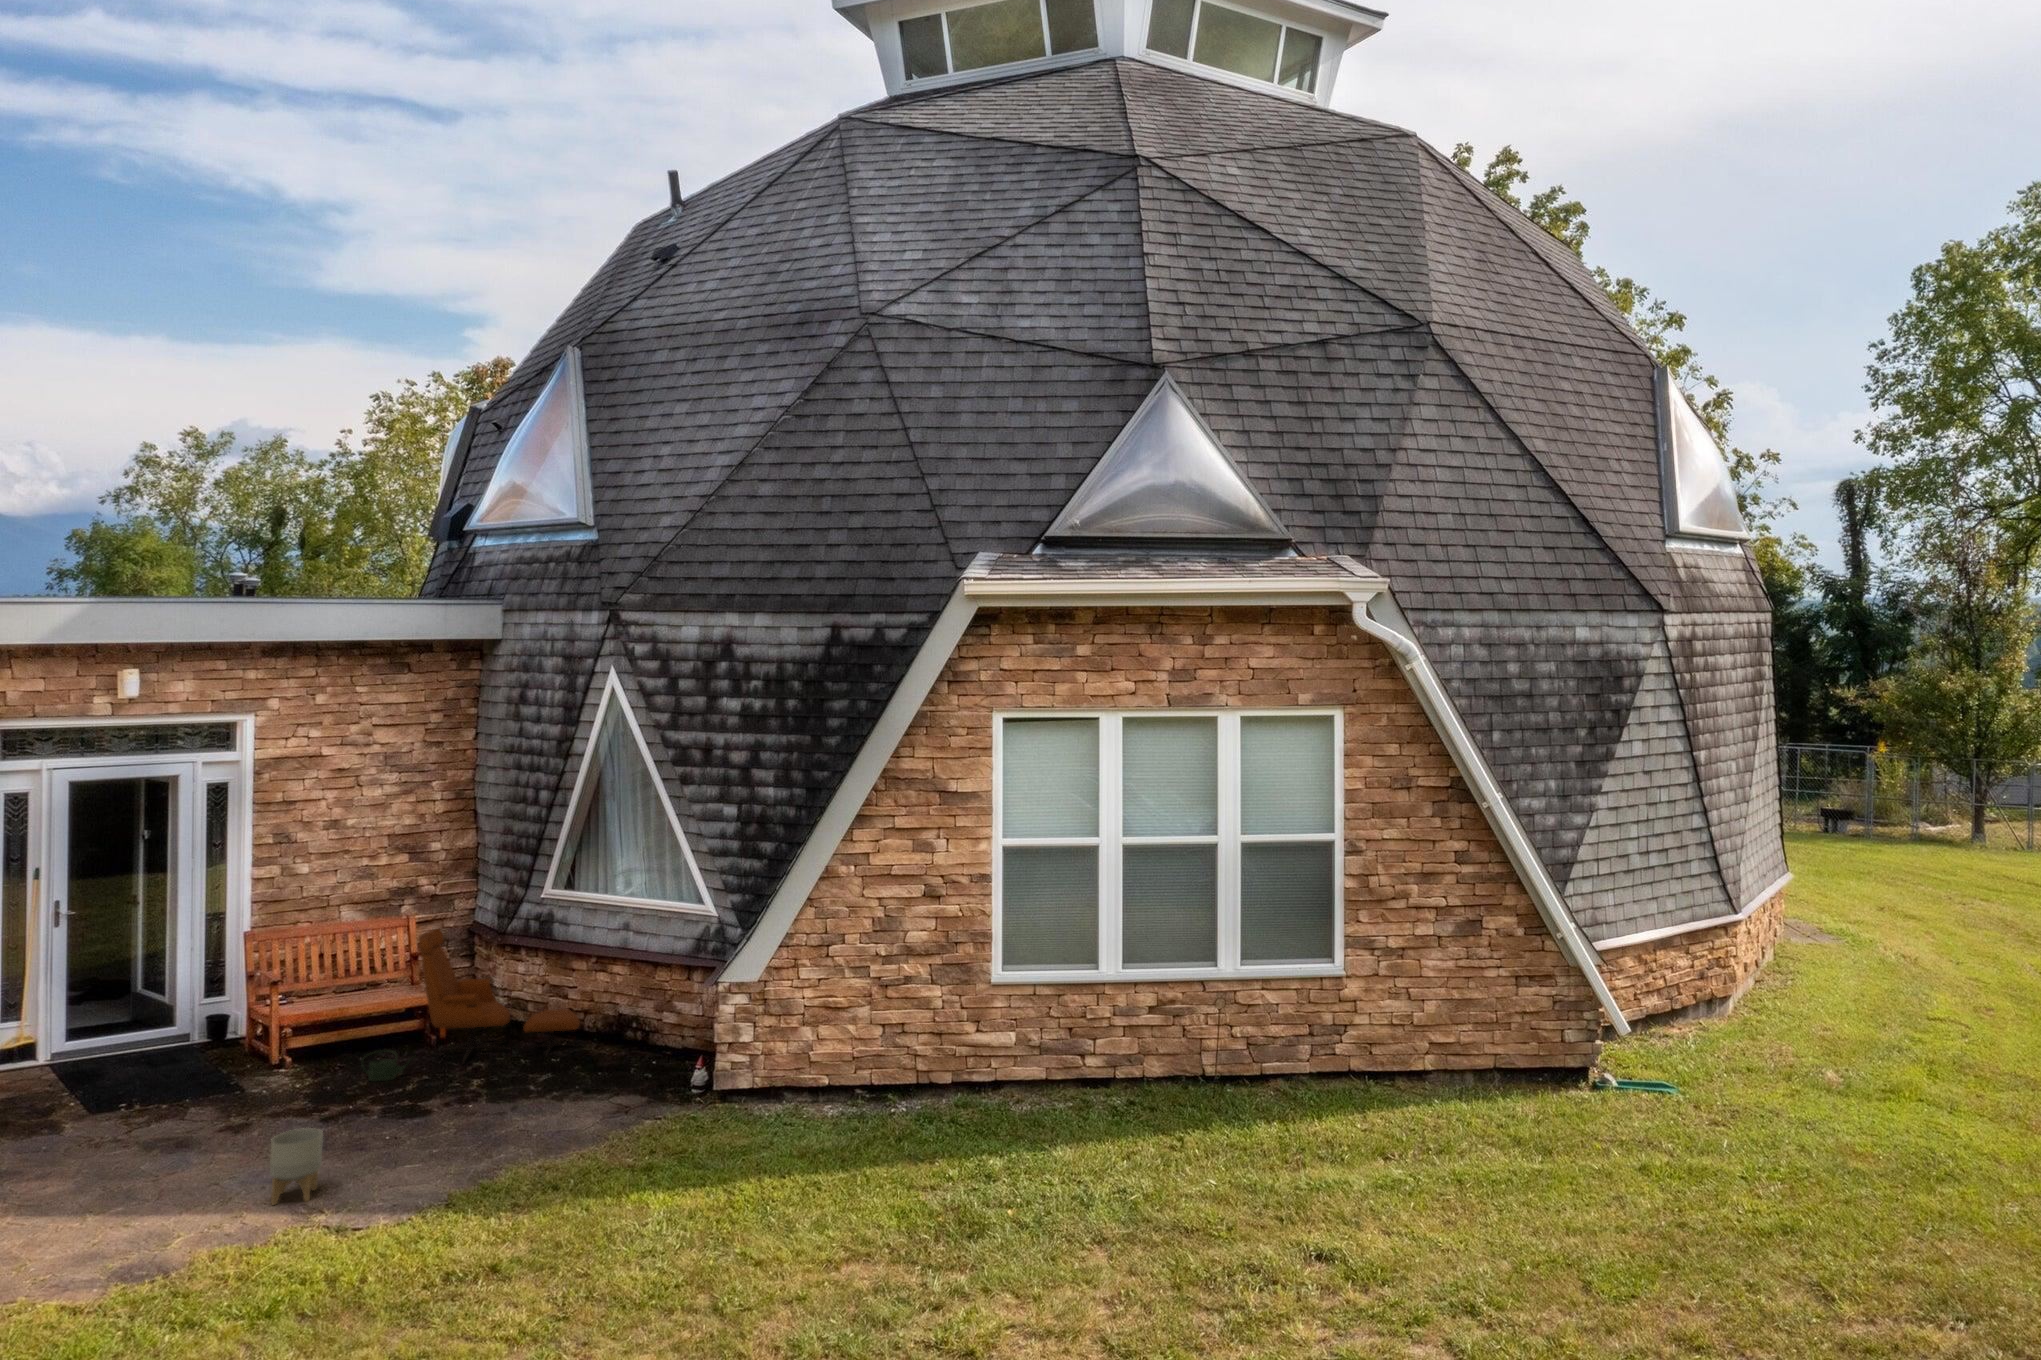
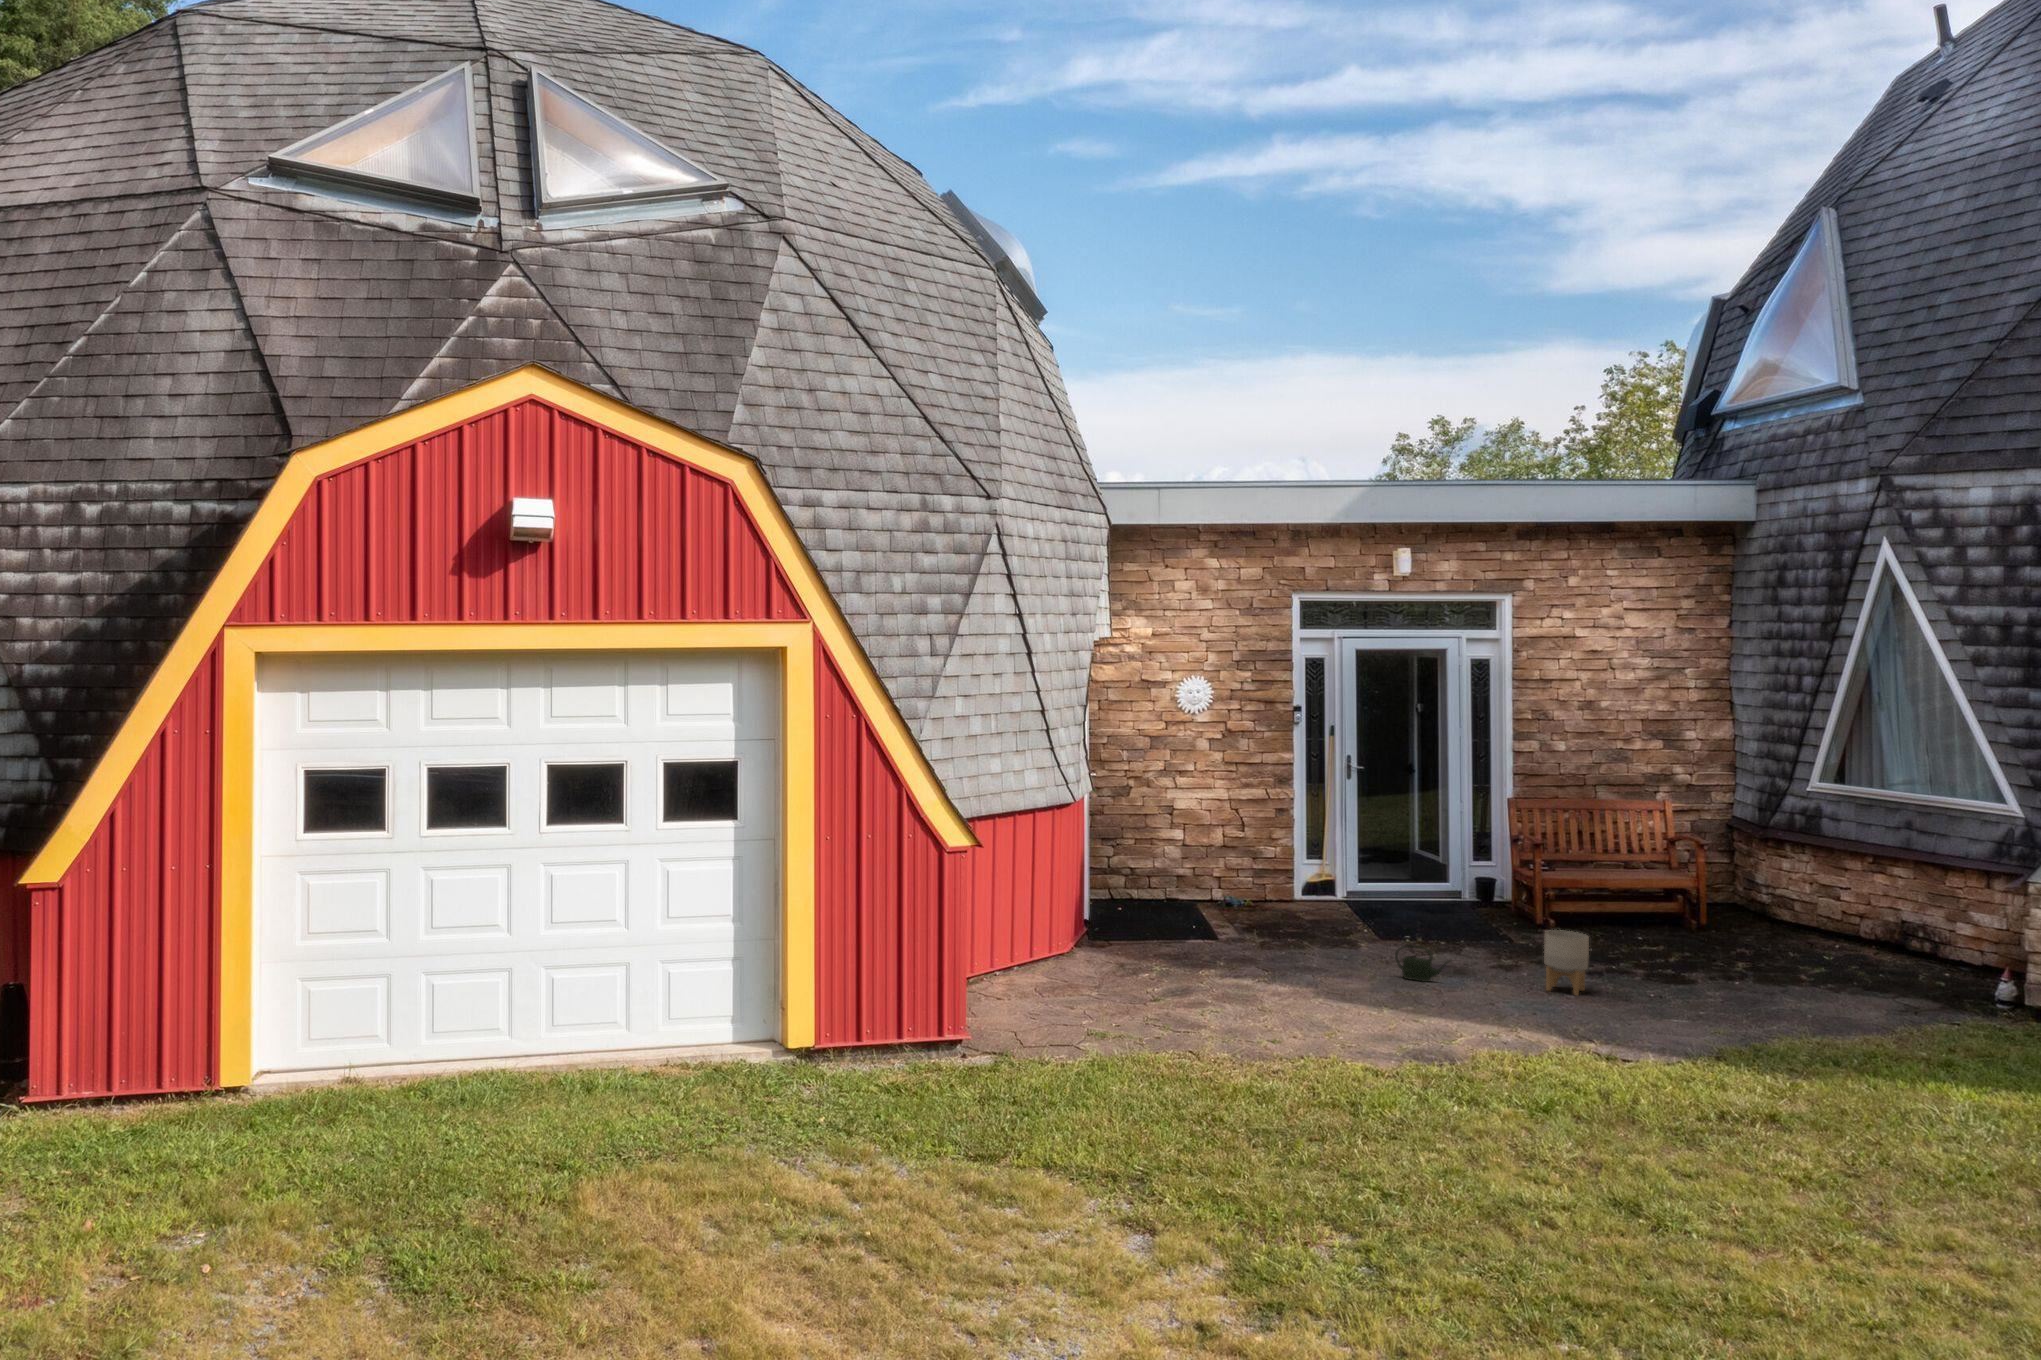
lounge chair: present [419,929,580,1064] -> none [1673,811,1852,963]
watering can: present [361,1050,409,1082] -> present [1395,945,1450,982]

